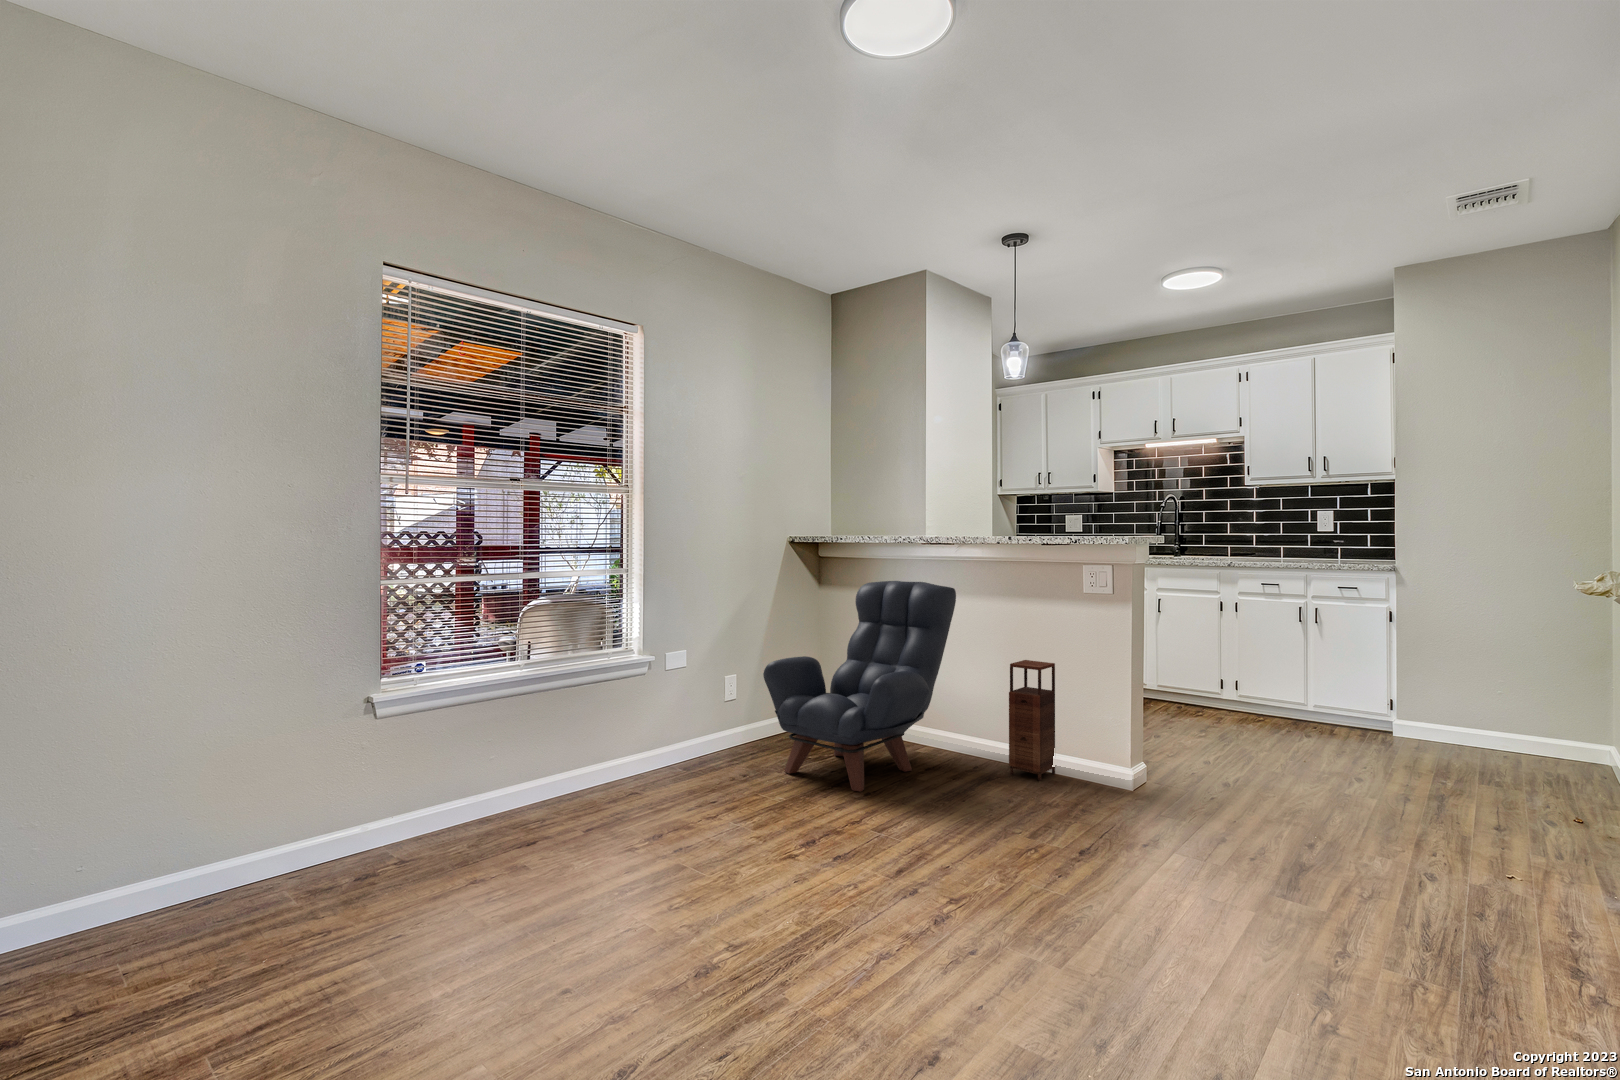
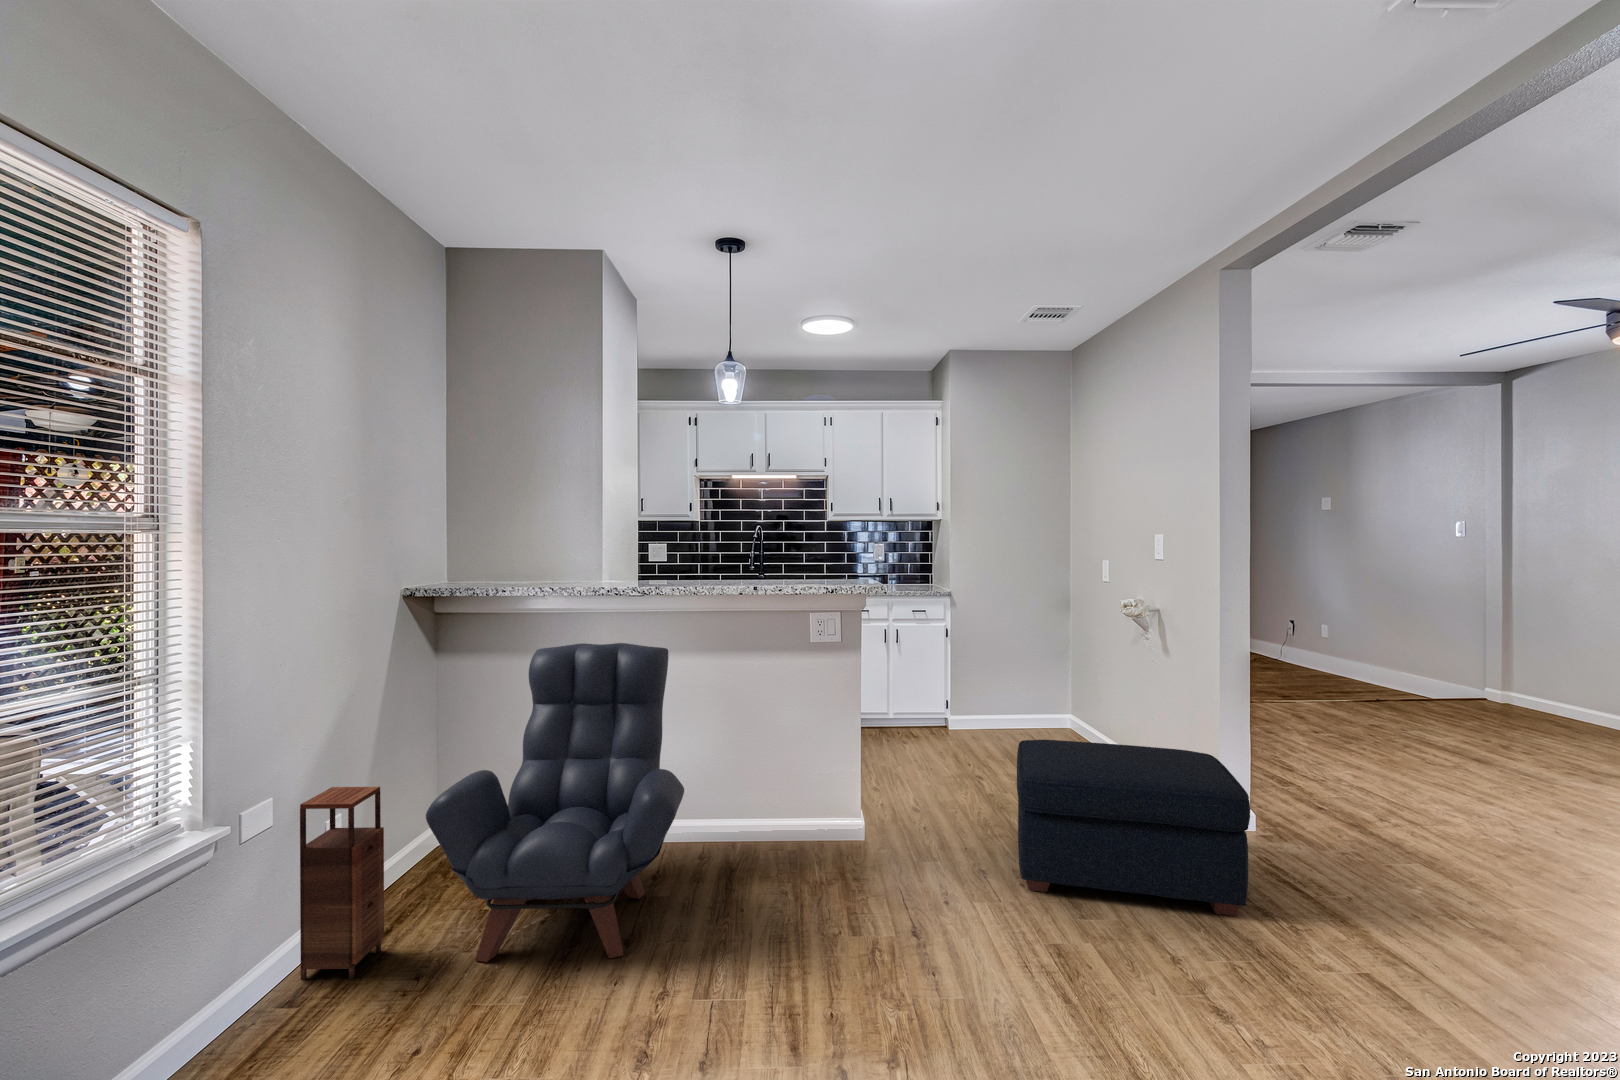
storage cabinet: present [1009,660,1055,781] -> present [300,787,384,979]
ottoman: none [1228,714,1566,936] -> present [1017,740,1250,916]

